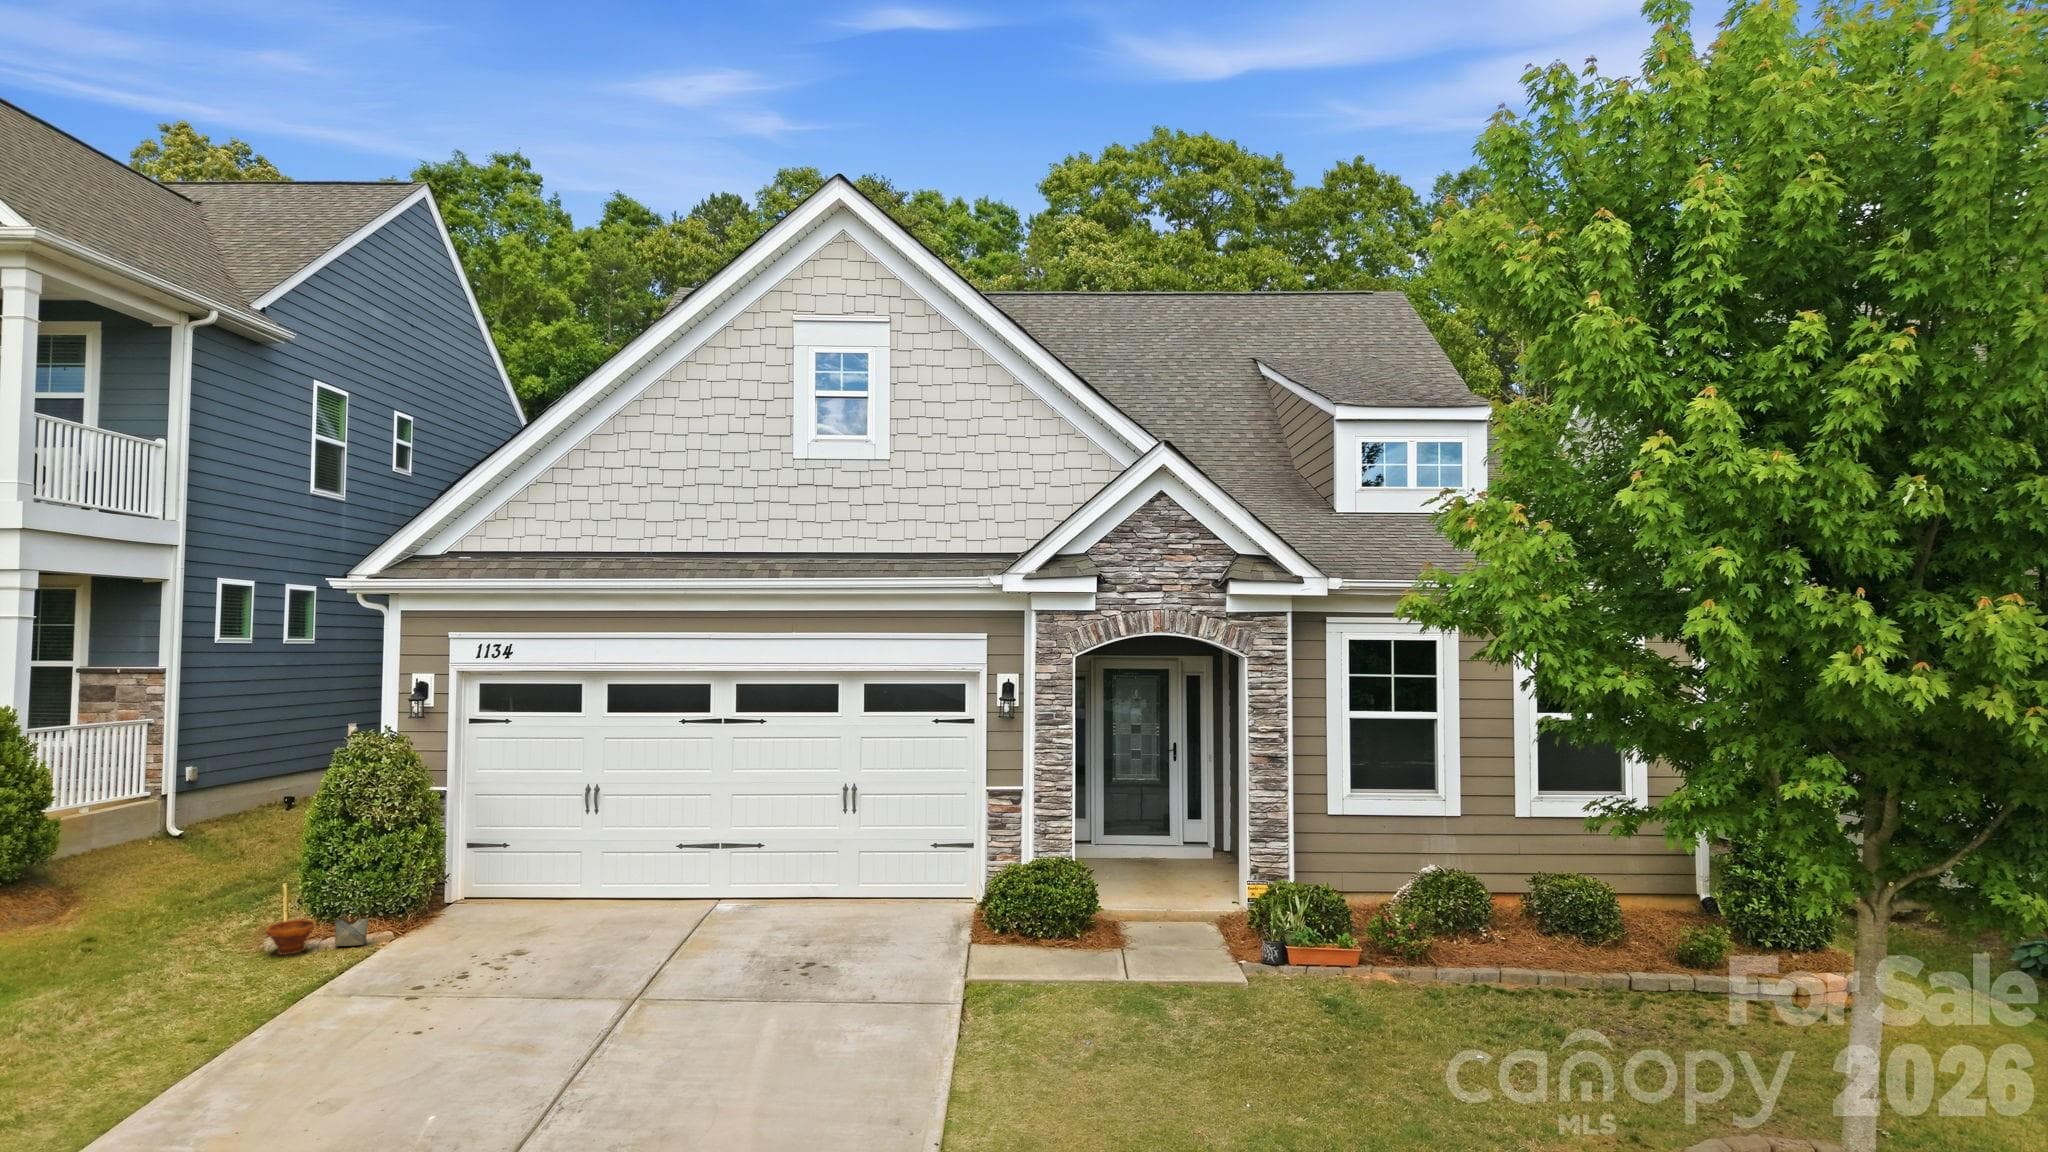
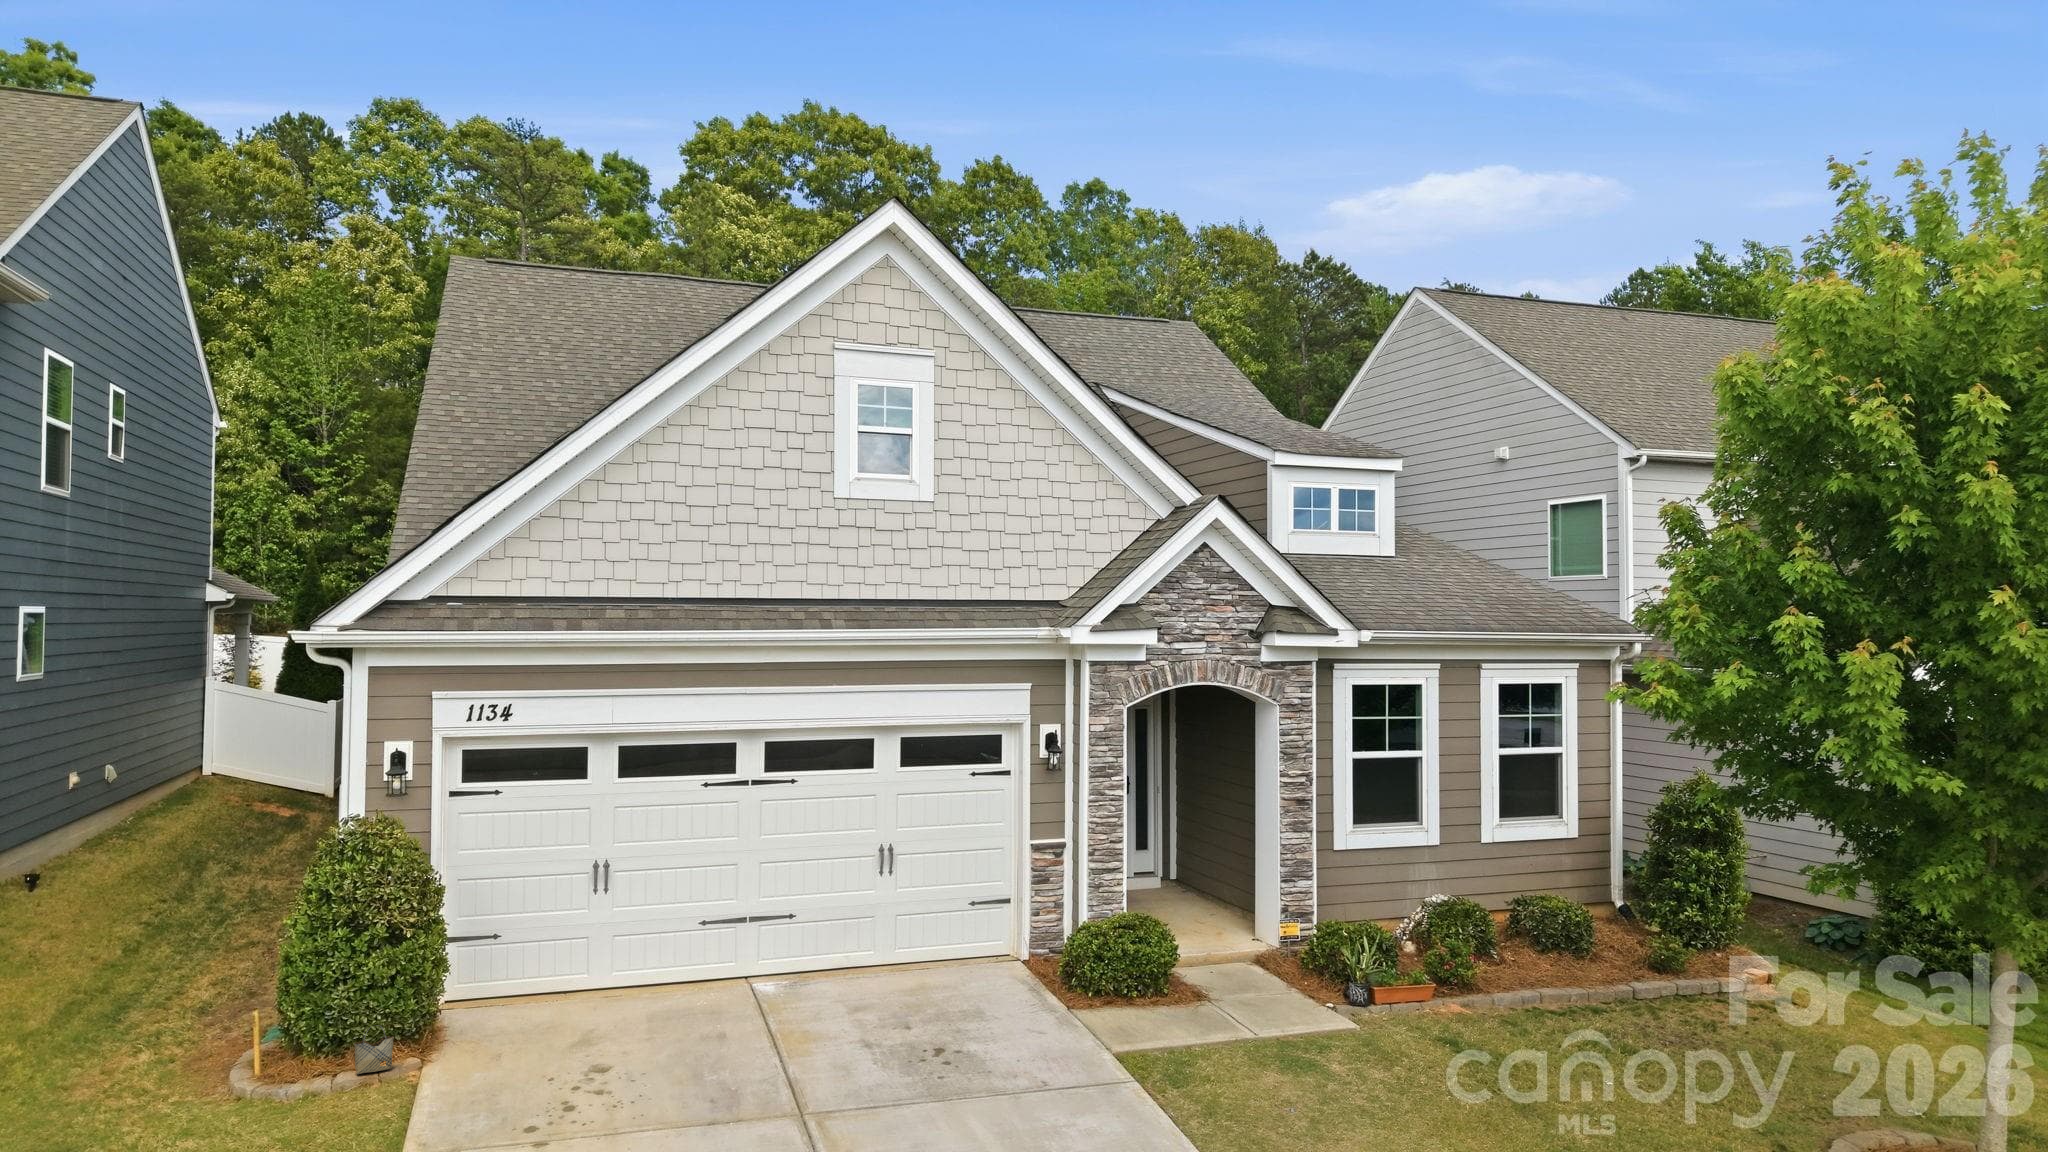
planter: present [266,919,316,955] -> none [275,1045,332,1091]

